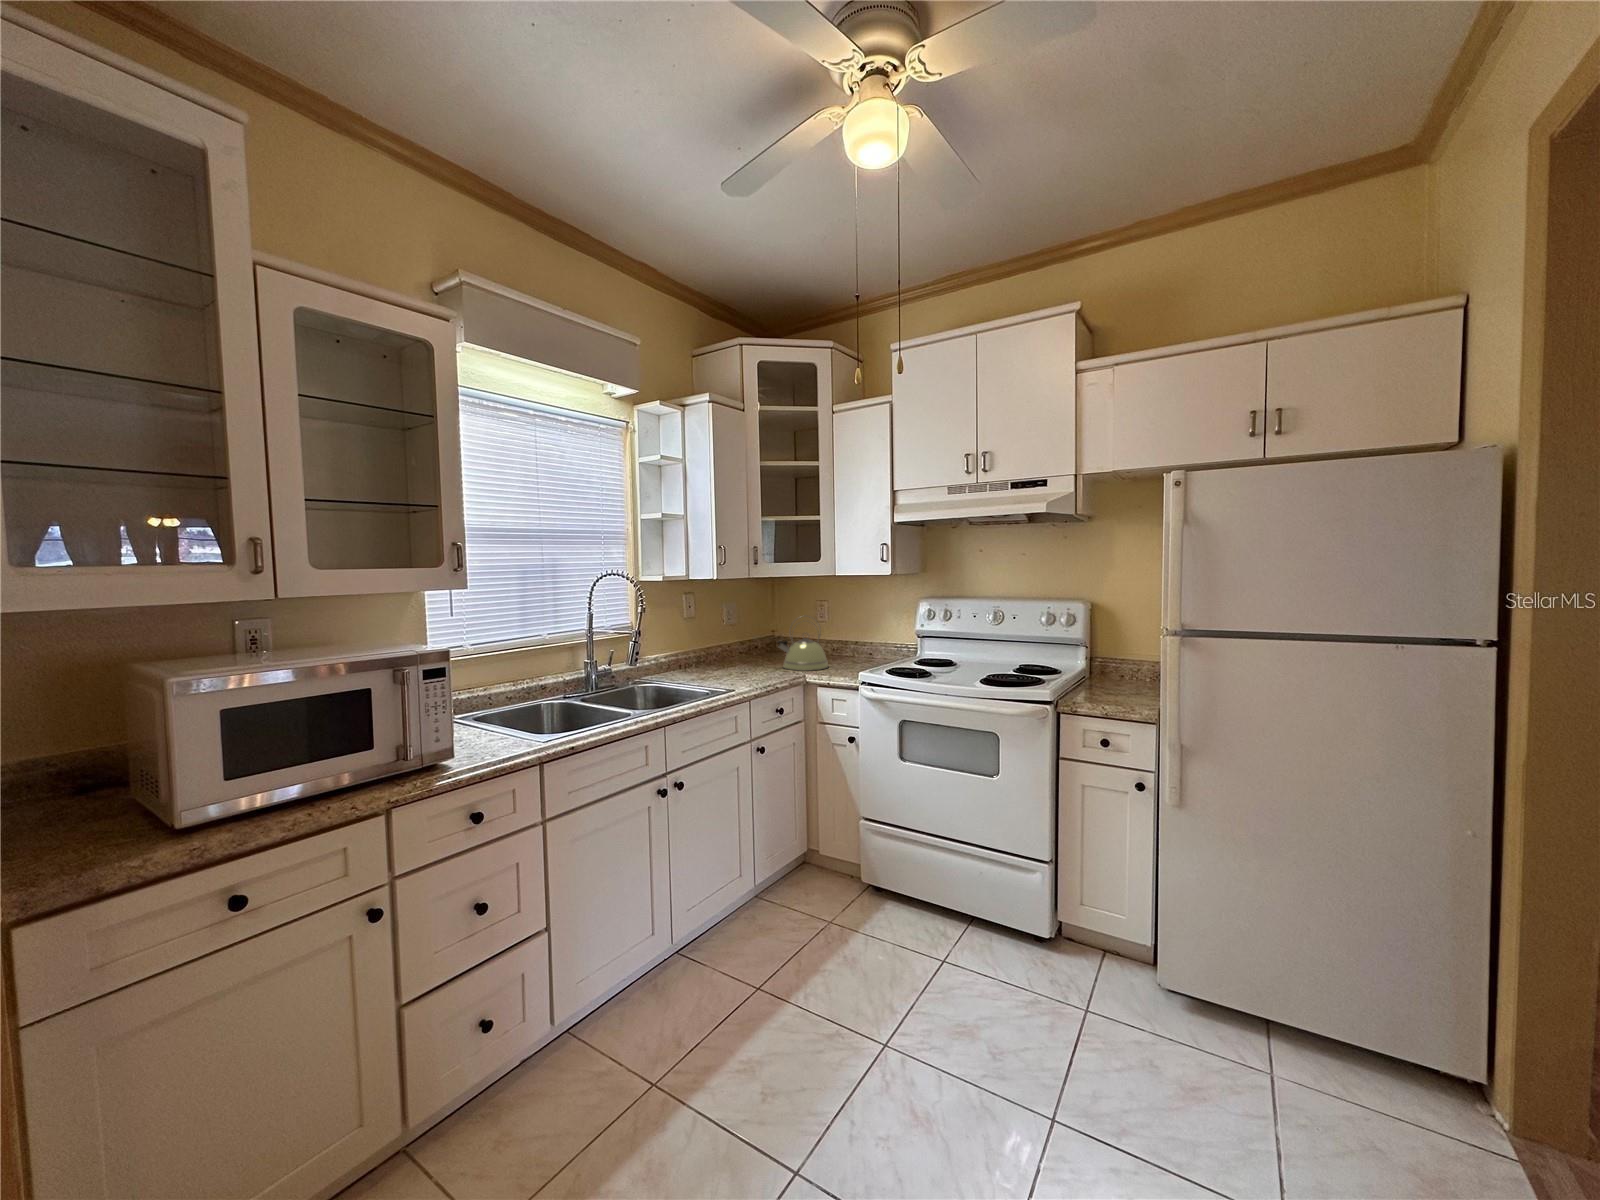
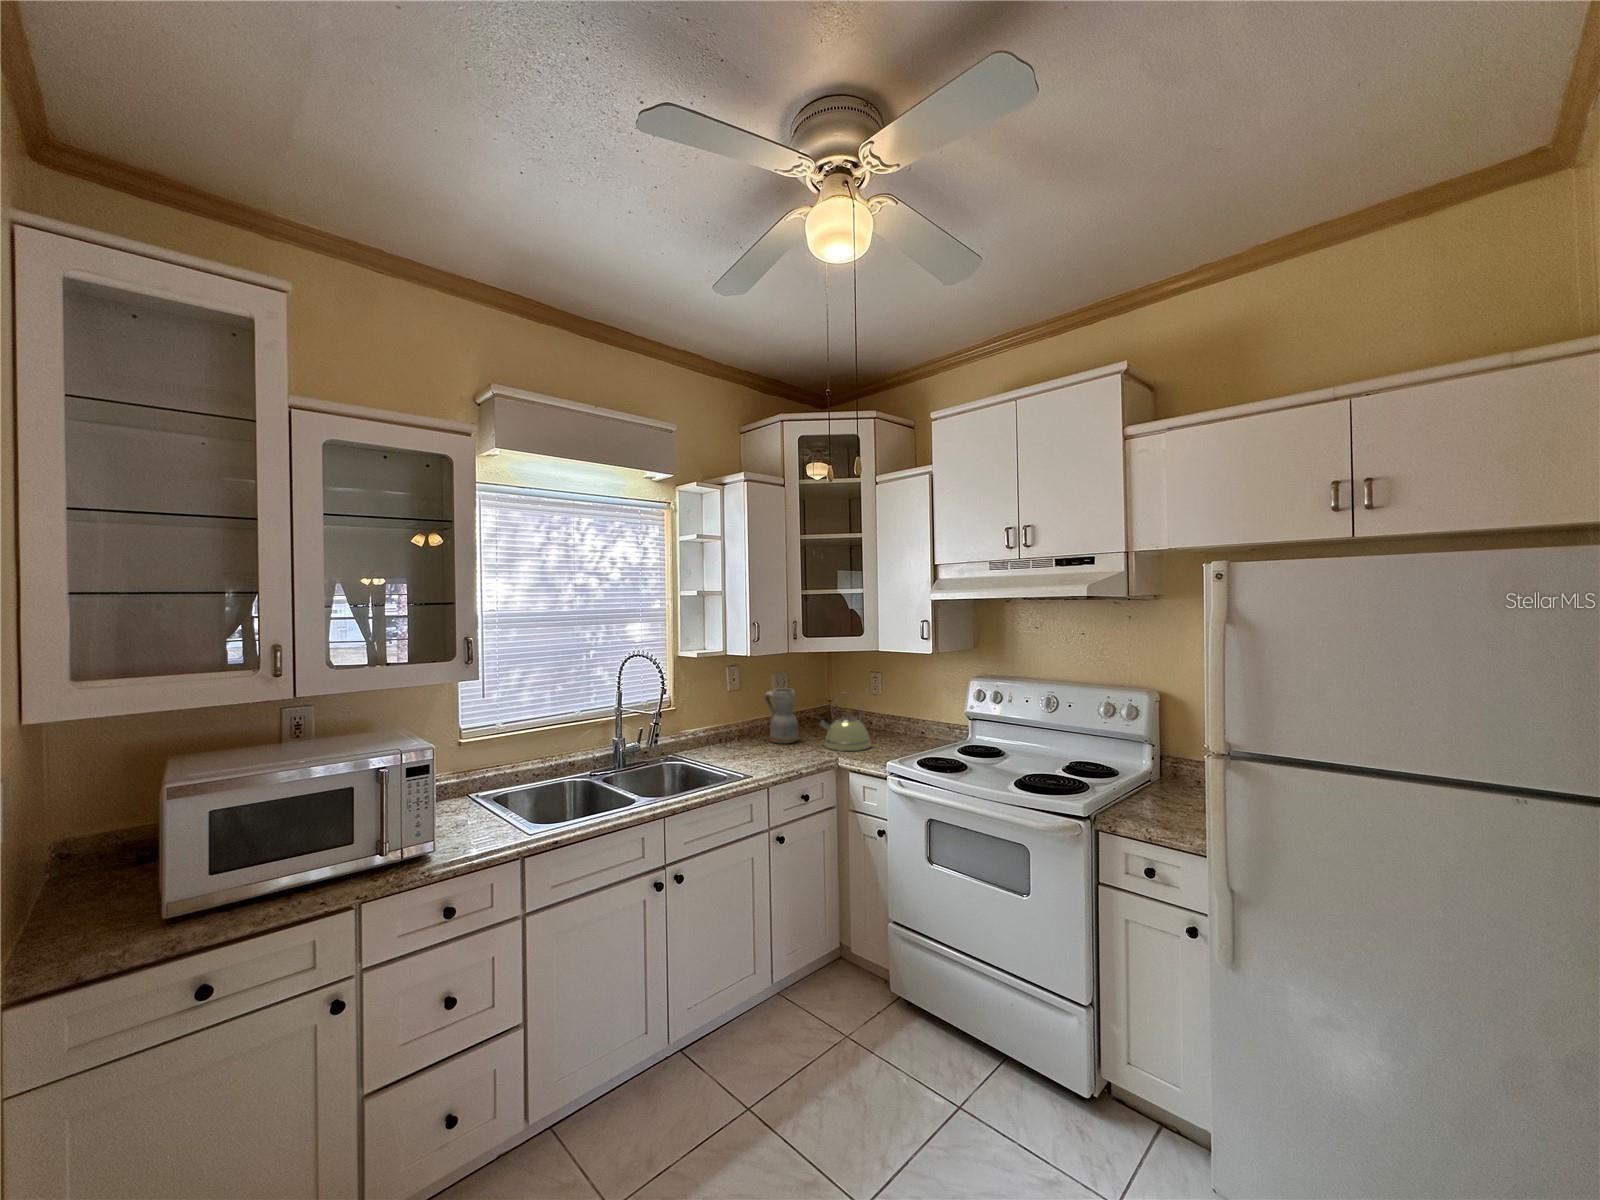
ceramic pitcher: none [721,615,756,667] -> present [765,688,798,743]

